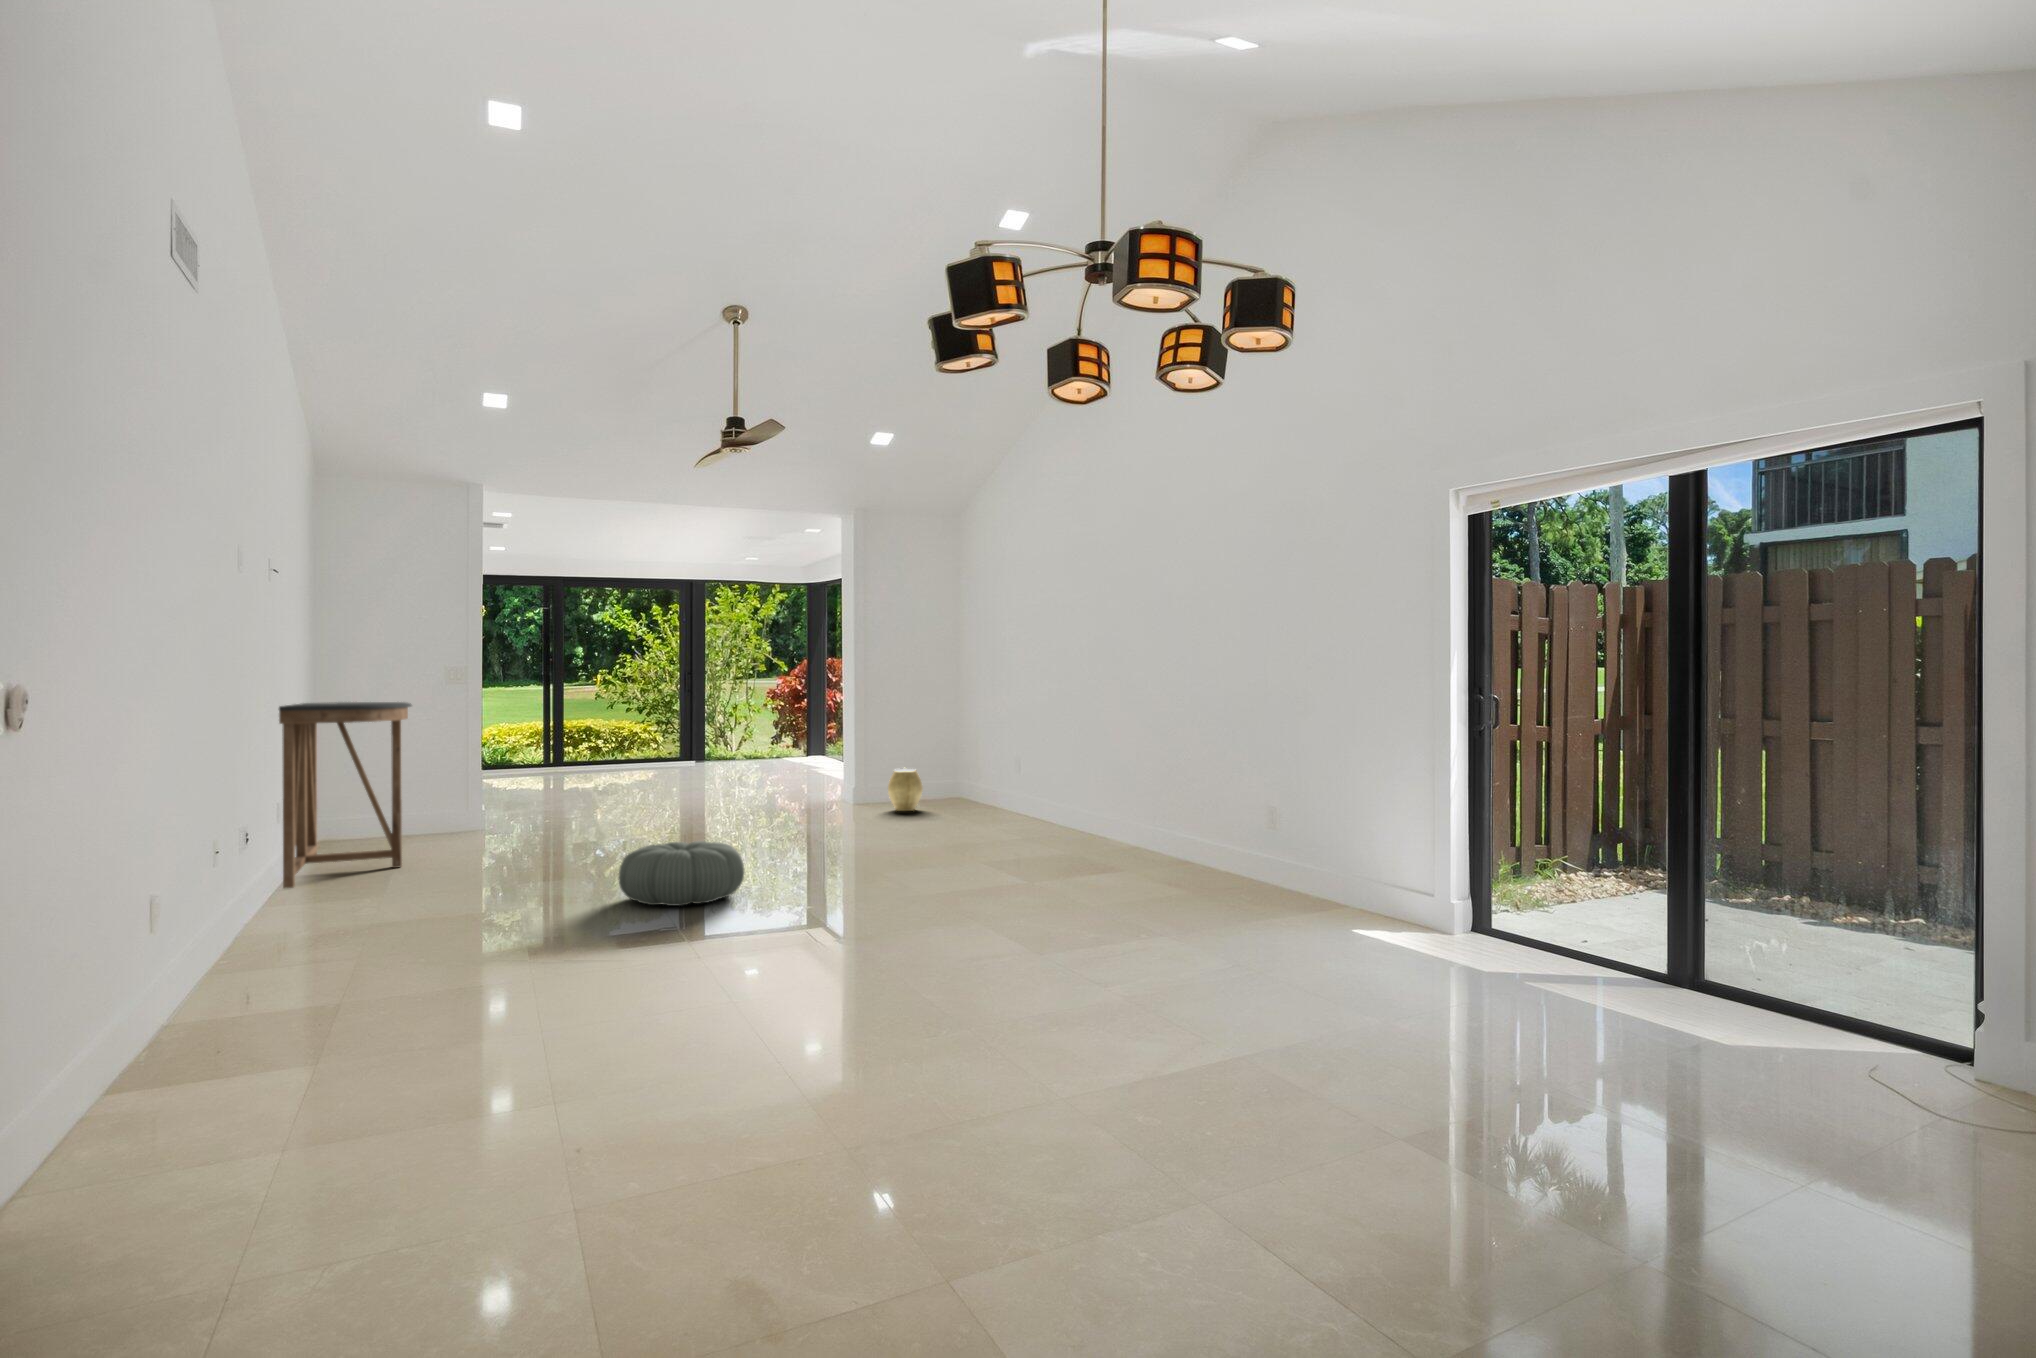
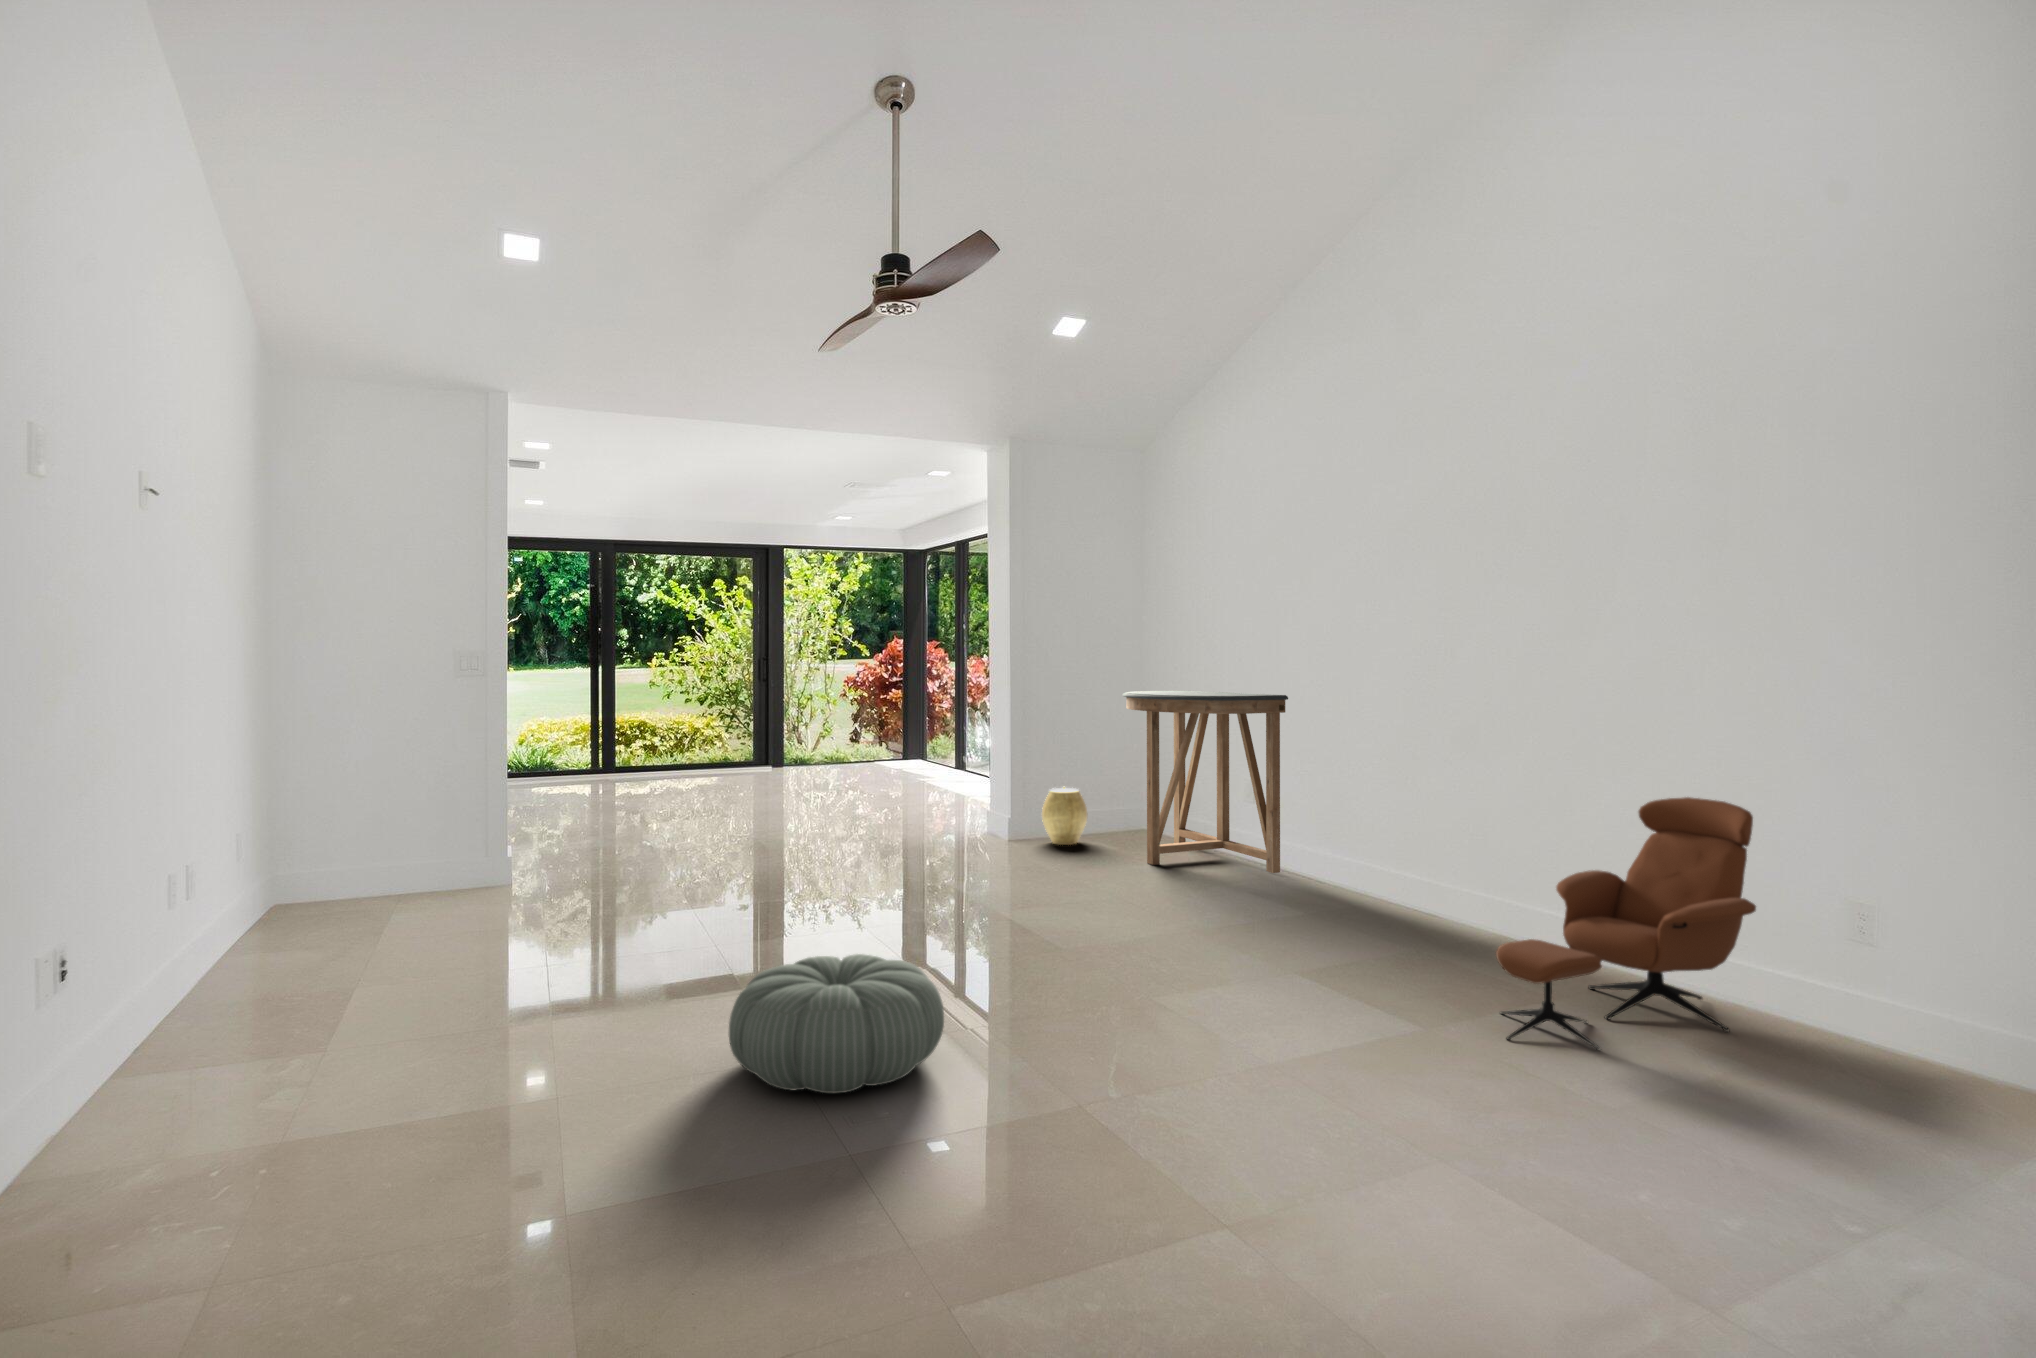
console table: present [279,702,412,888] -> present [1123,691,1288,873]
lounge chair: none [1078,753,1239,892] -> present [1496,797,1756,1050]

